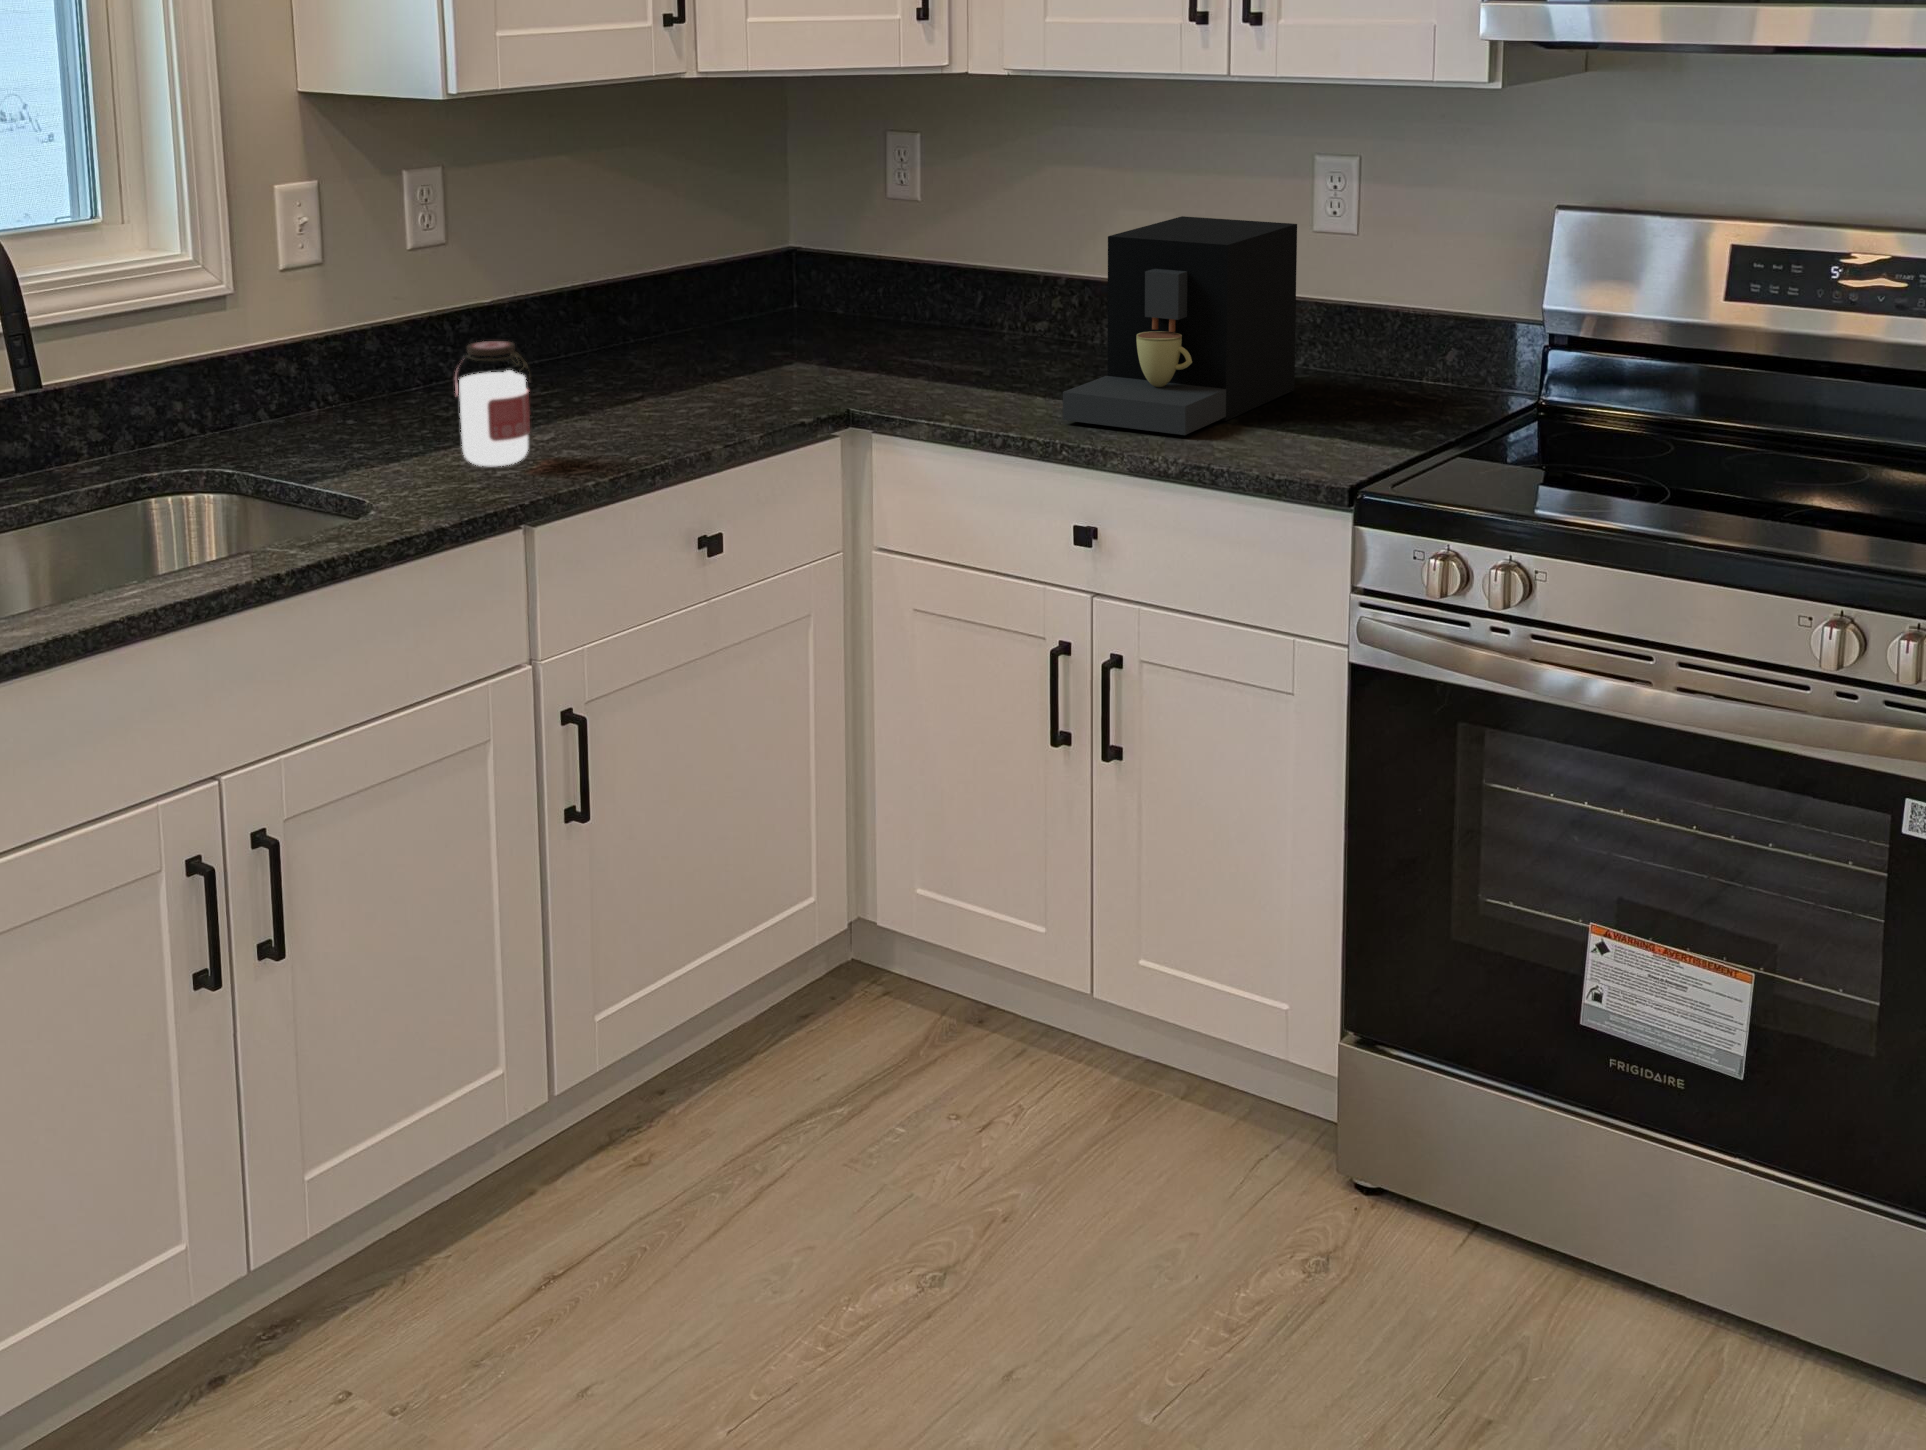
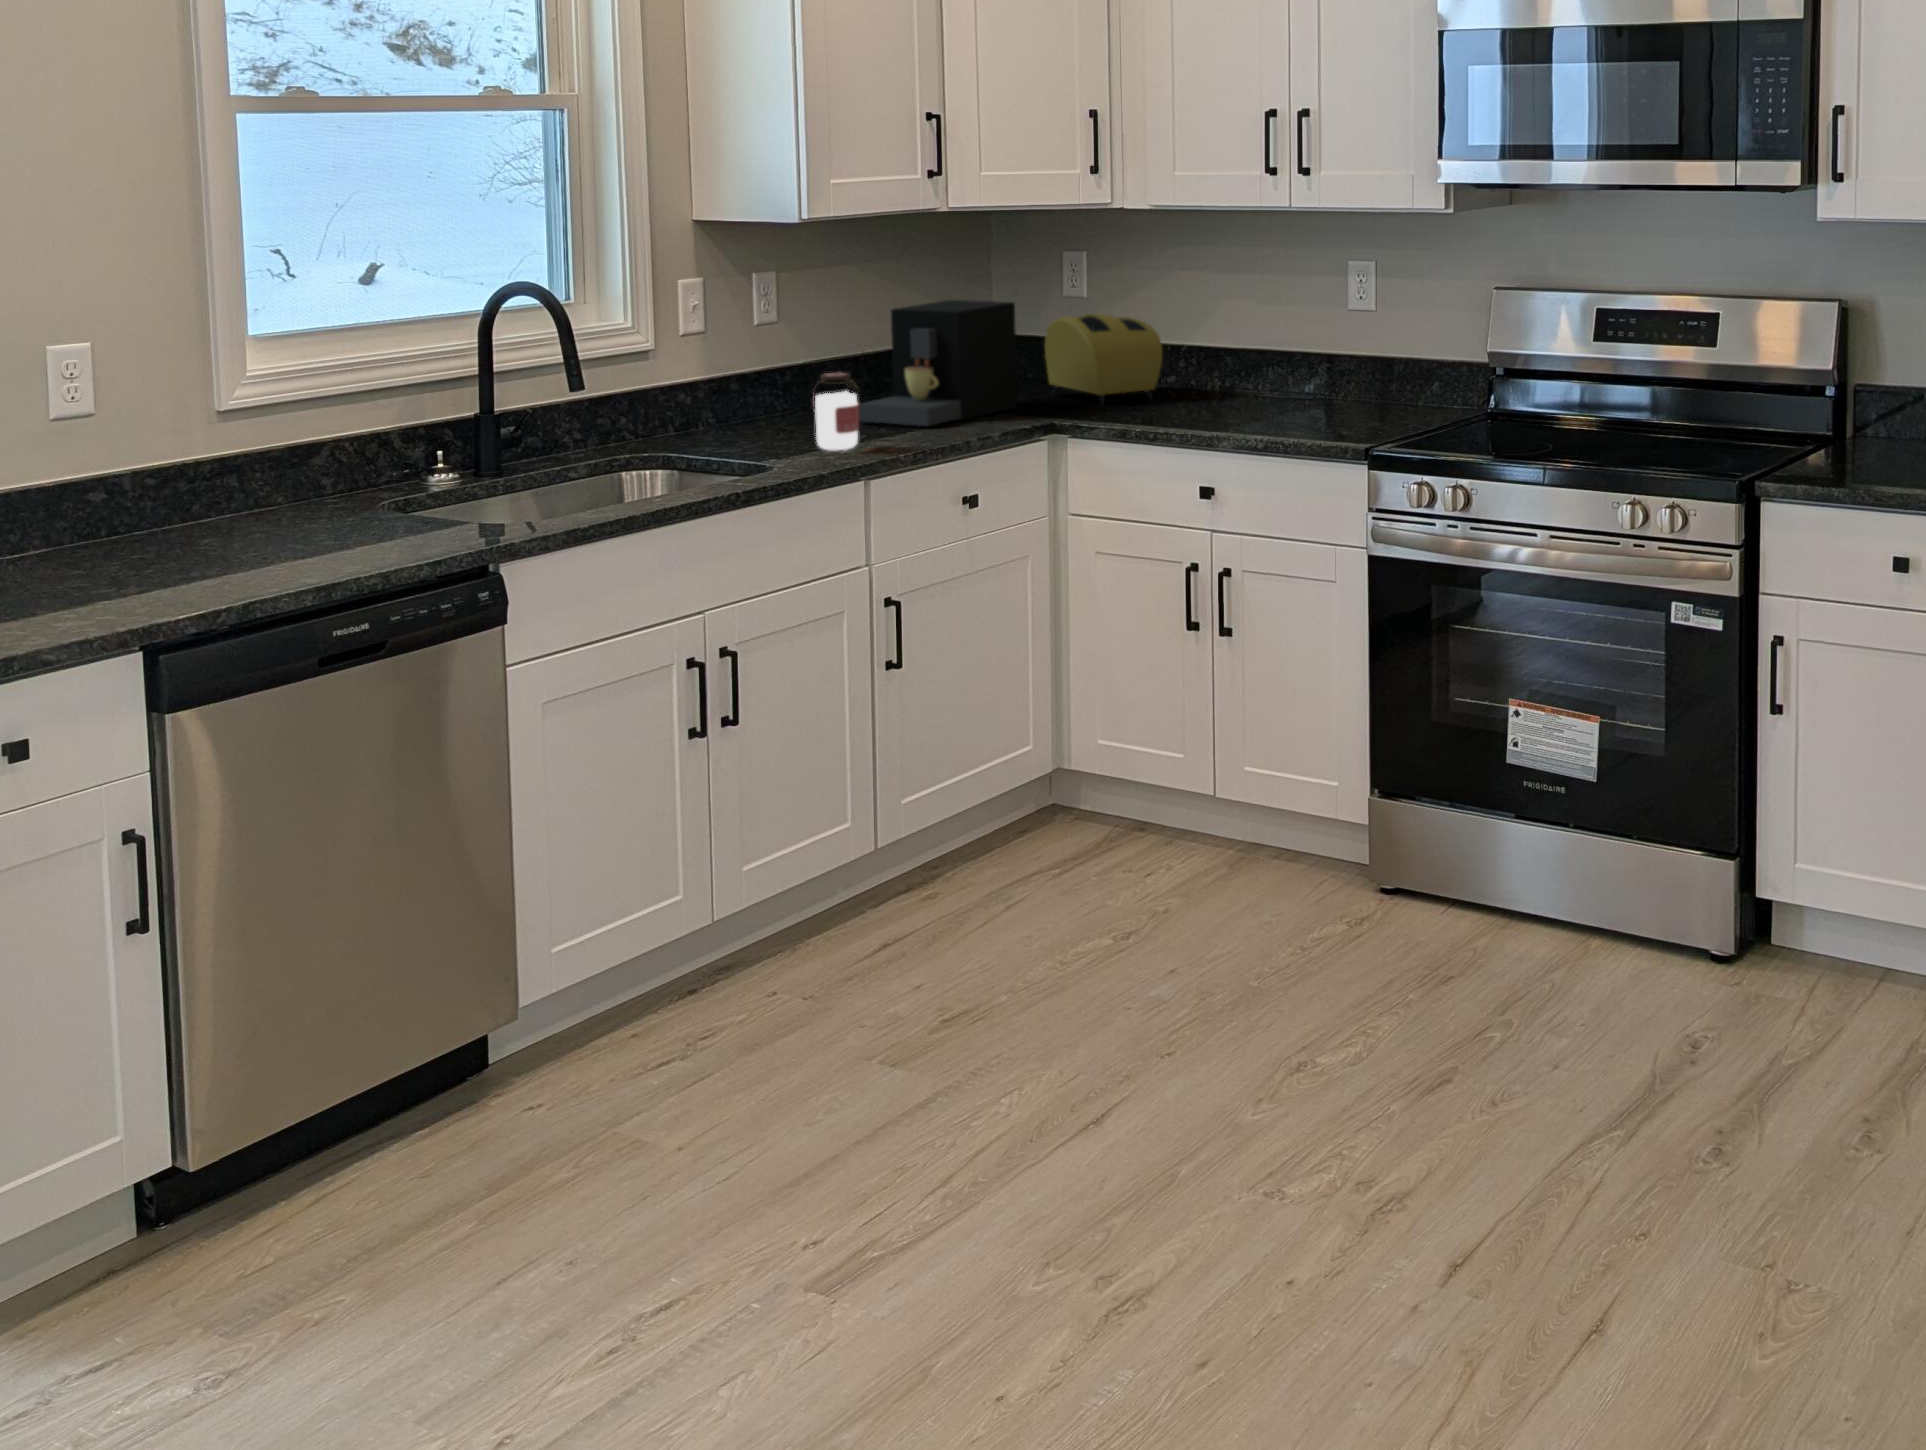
coffee maker: present [1063,216,1297,435] -> present [859,300,1017,426]
toaster: none [849,231,1025,374] -> present [1045,314,1163,404]

